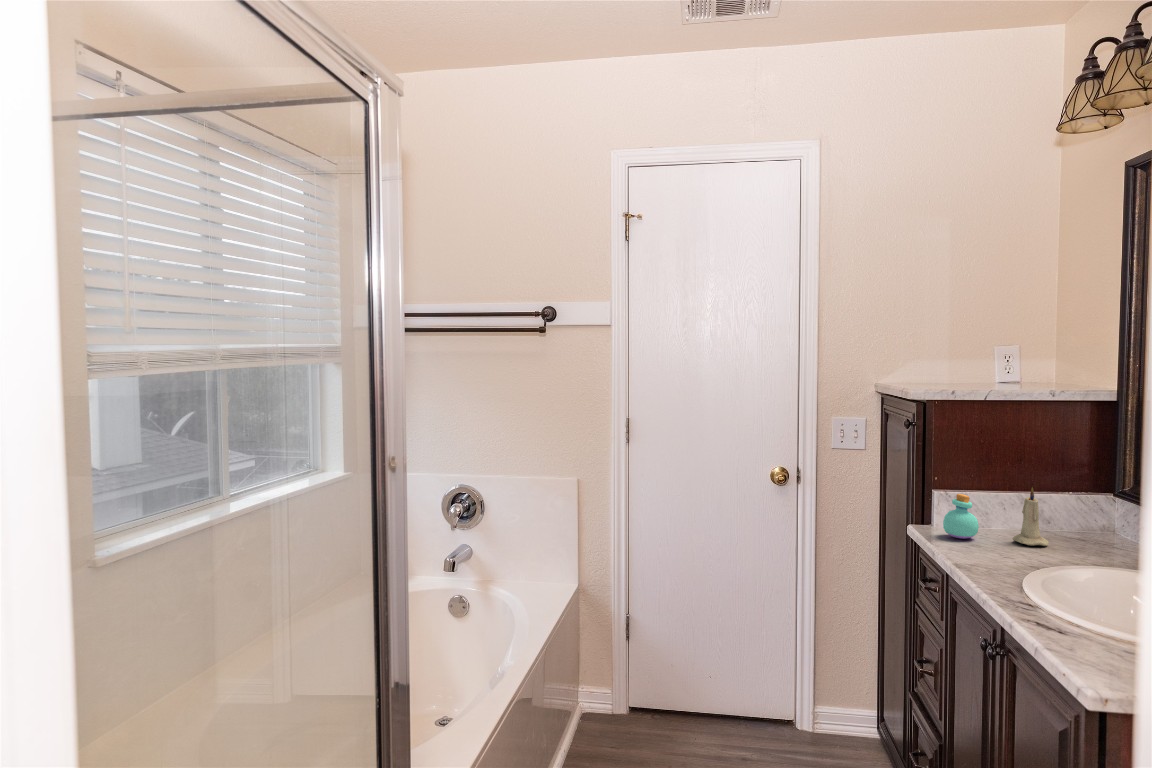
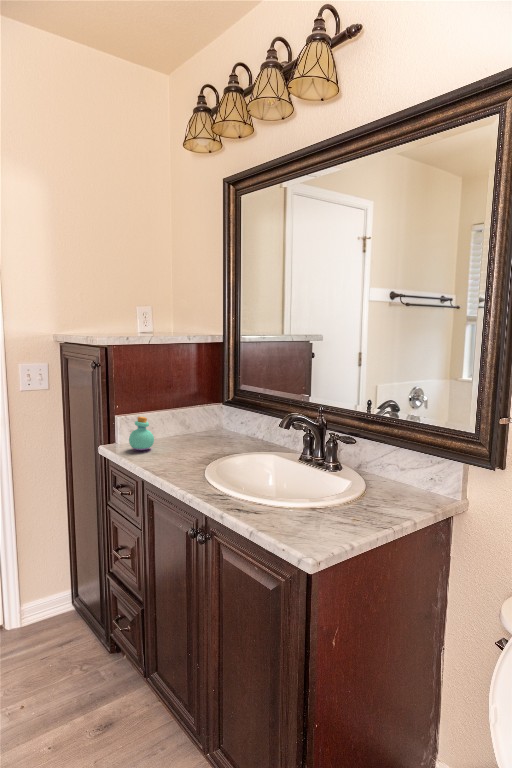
candle: present [1013,488,1049,546] -> none [175,405,197,446]

